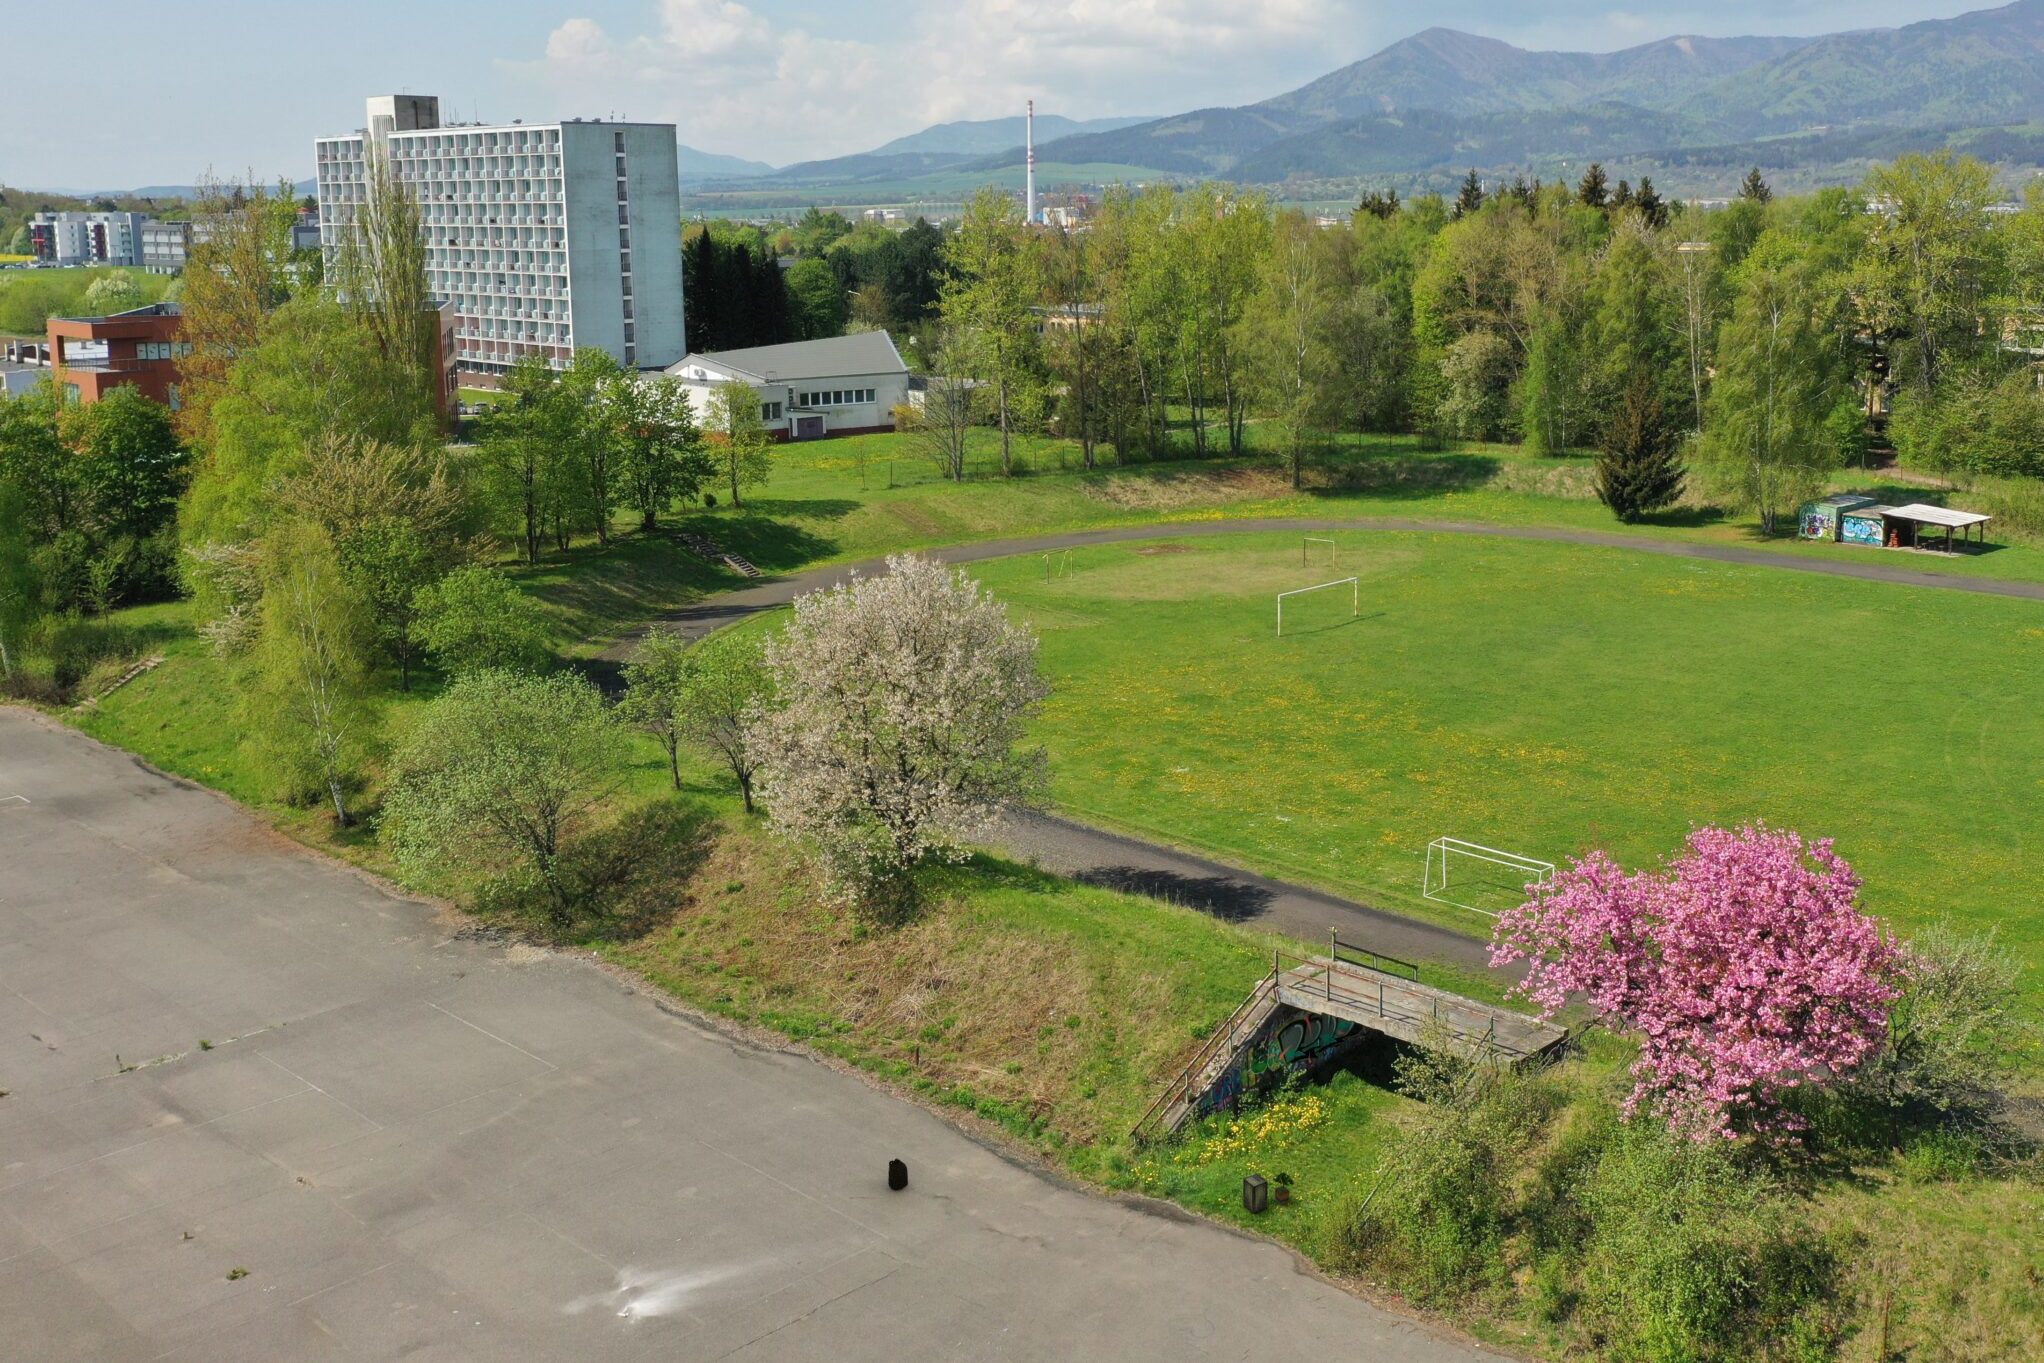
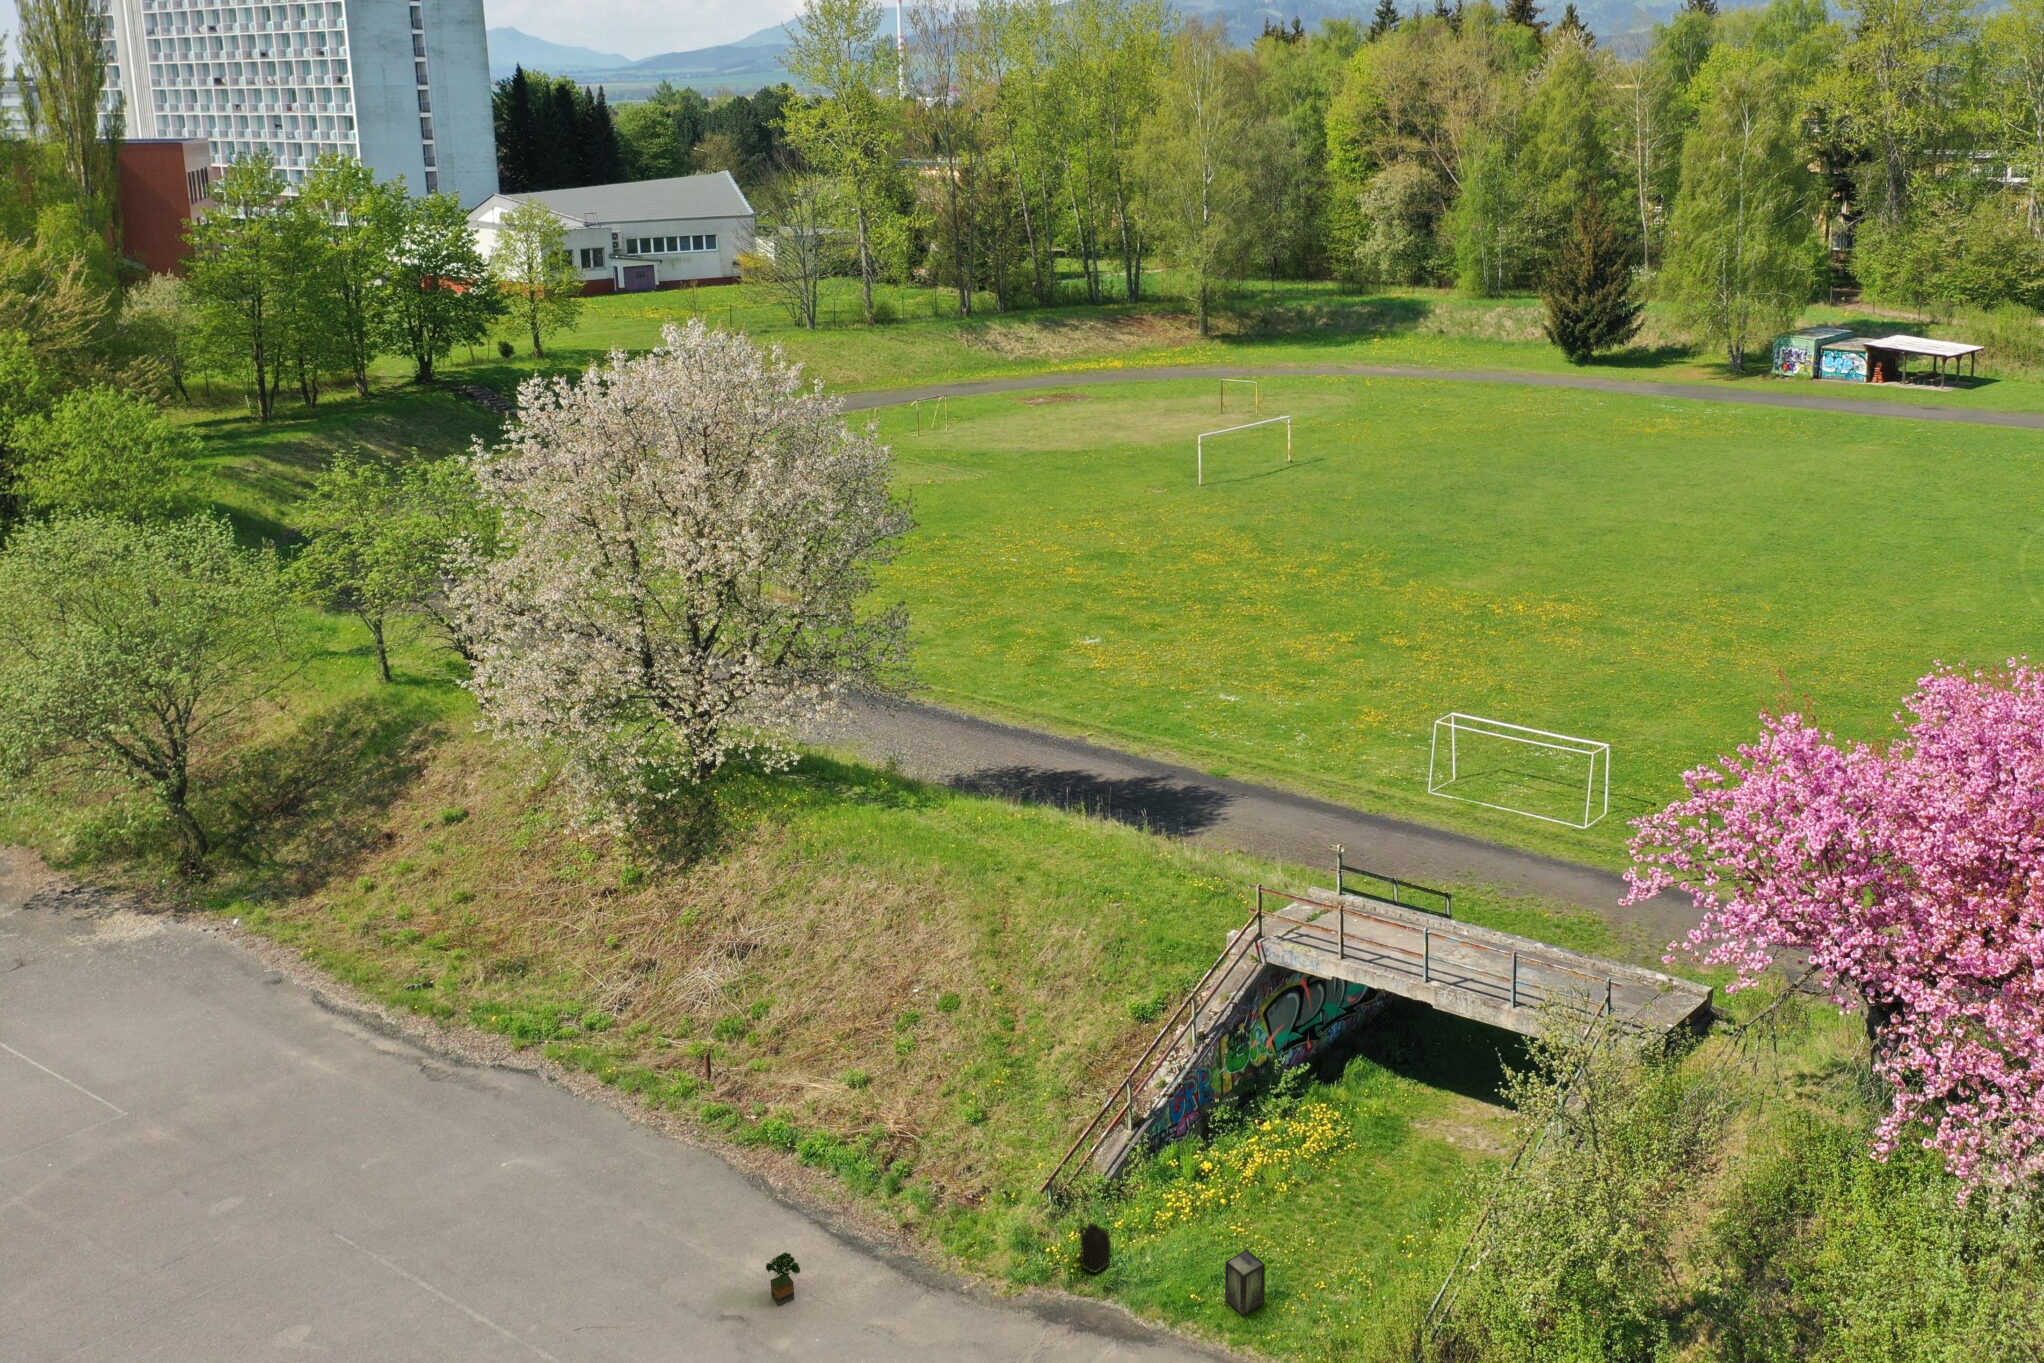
backpack: present [888,1158,908,1190] -> present [1080,1223,1111,1273]
potted tree: present [1273,1172,1294,1205] -> present [766,1252,800,1306]

